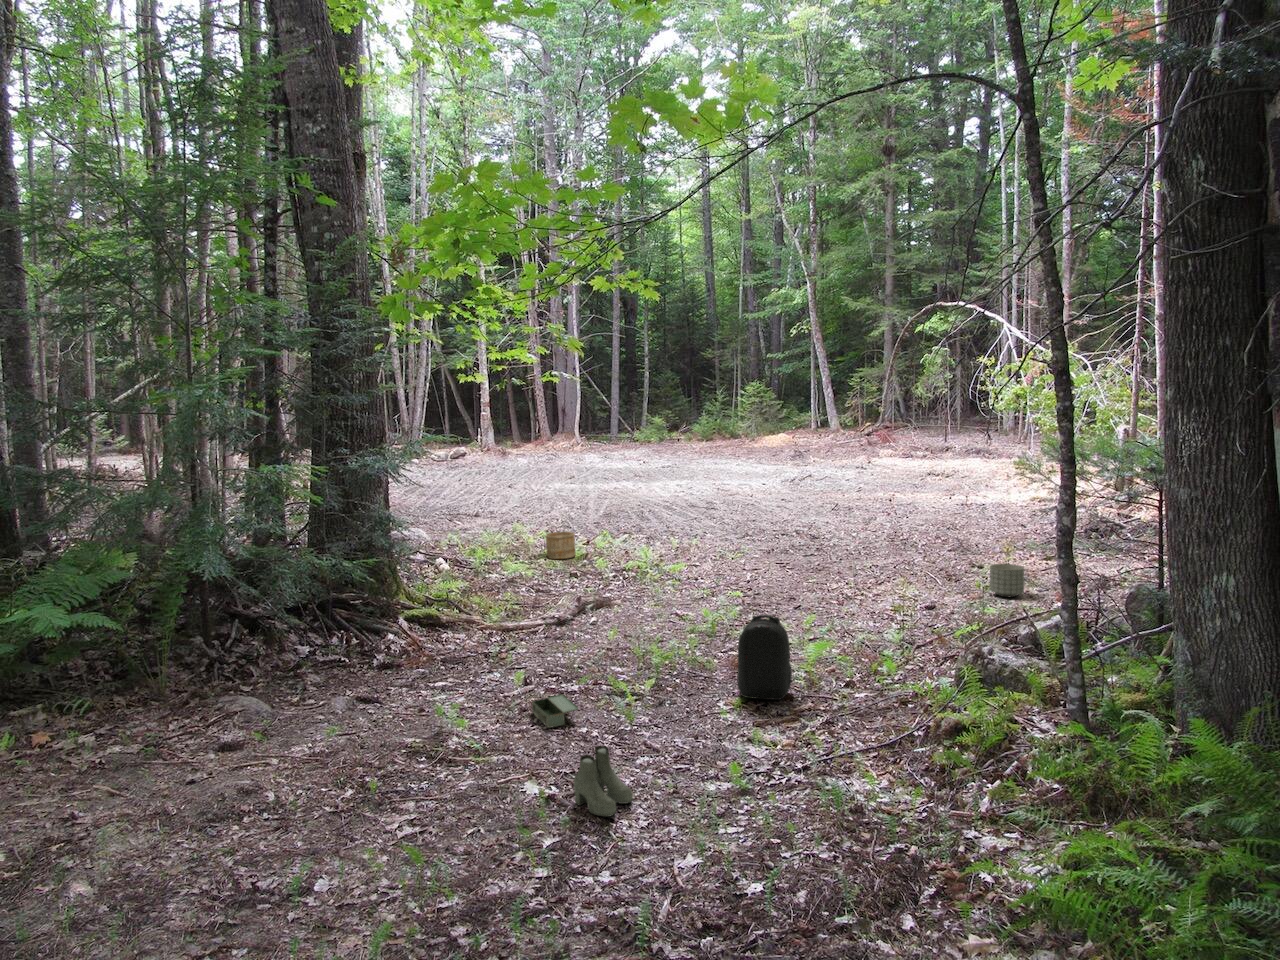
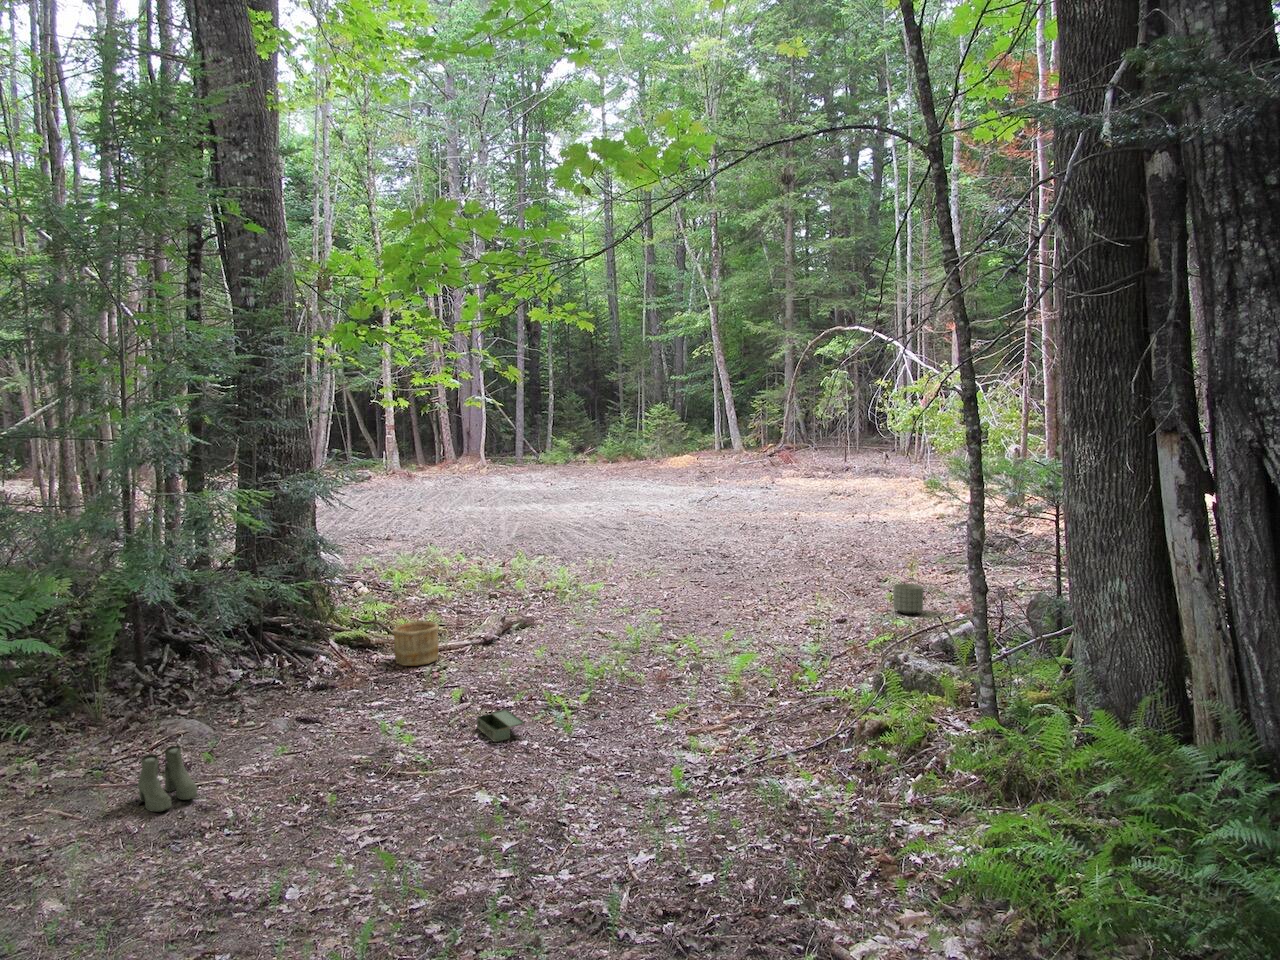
wooden bucket: present [545,532,575,559] -> present [392,621,439,666]
backpack: present [737,614,792,700] -> none [672,631,722,711]
boots: present [574,746,633,817] -> present [138,746,198,812]

